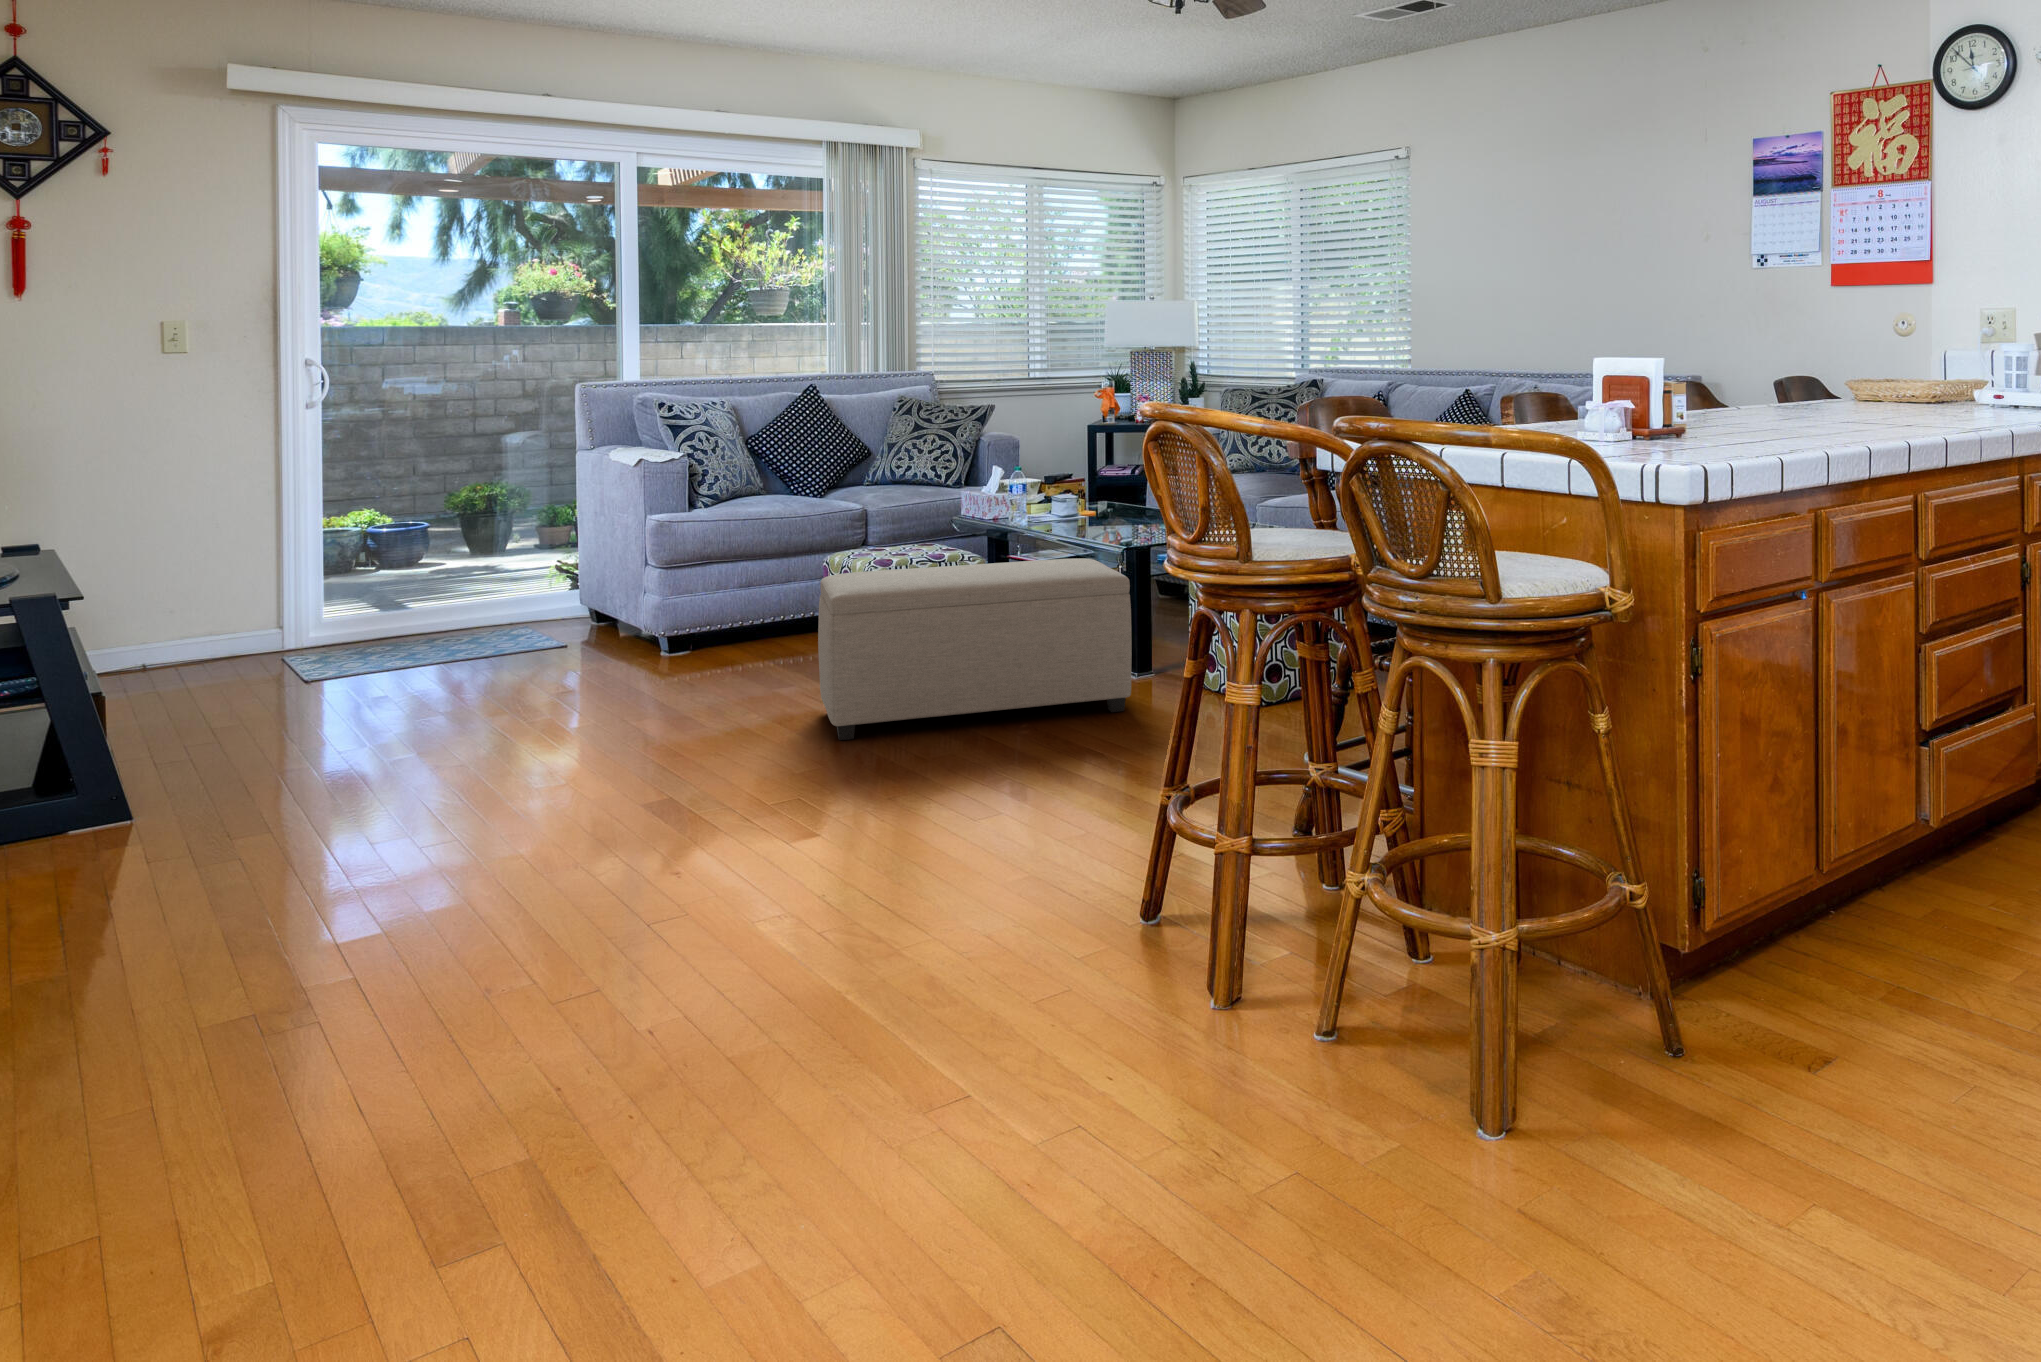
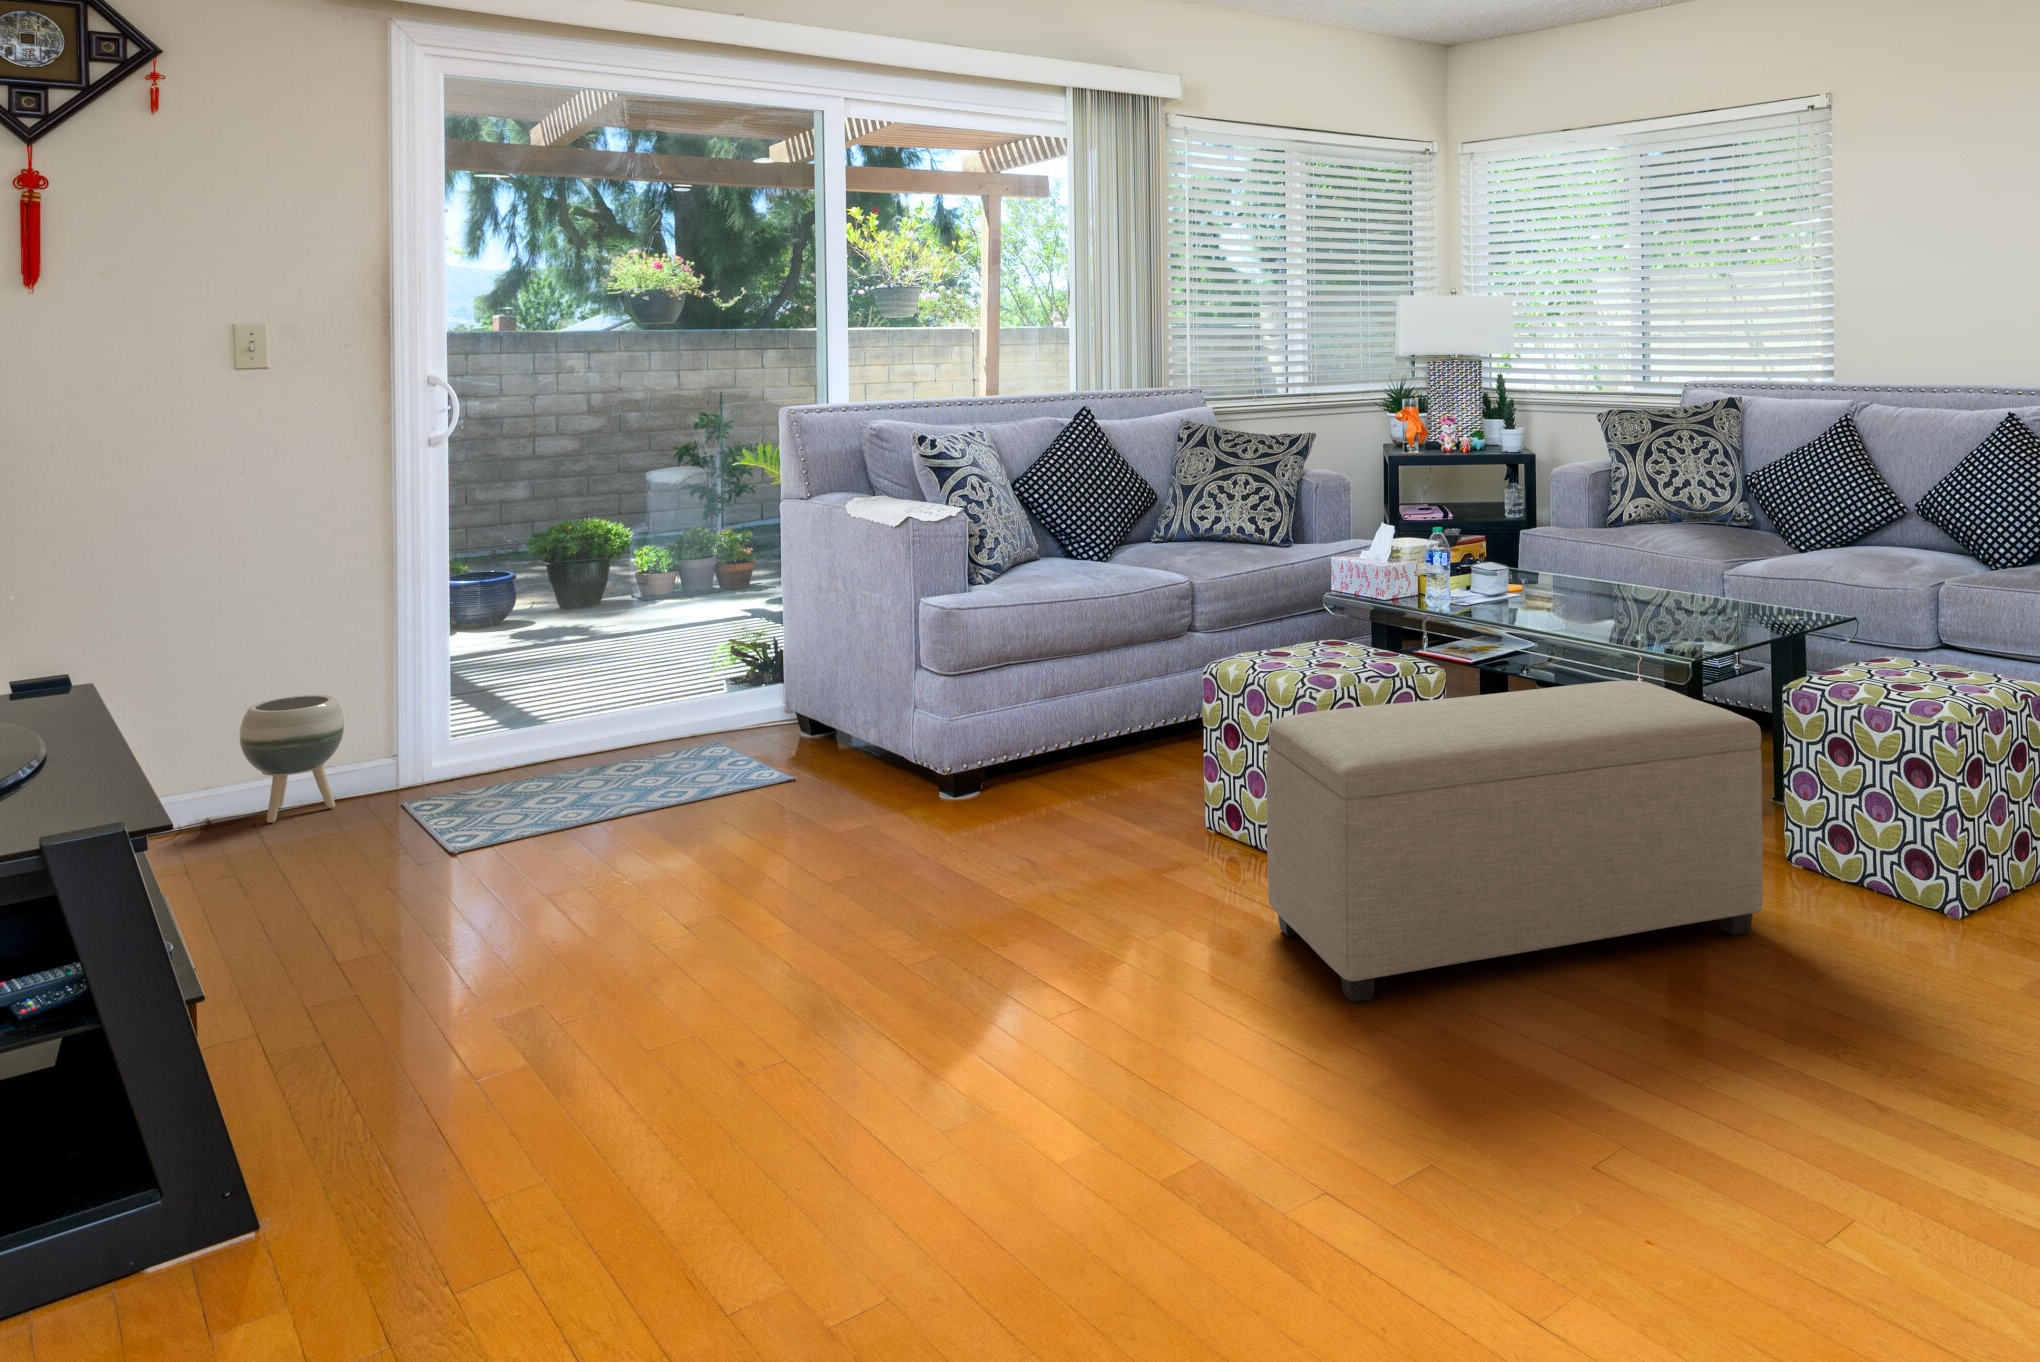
planter: none [166,582,241,667] -> present [240,695,344,823]

